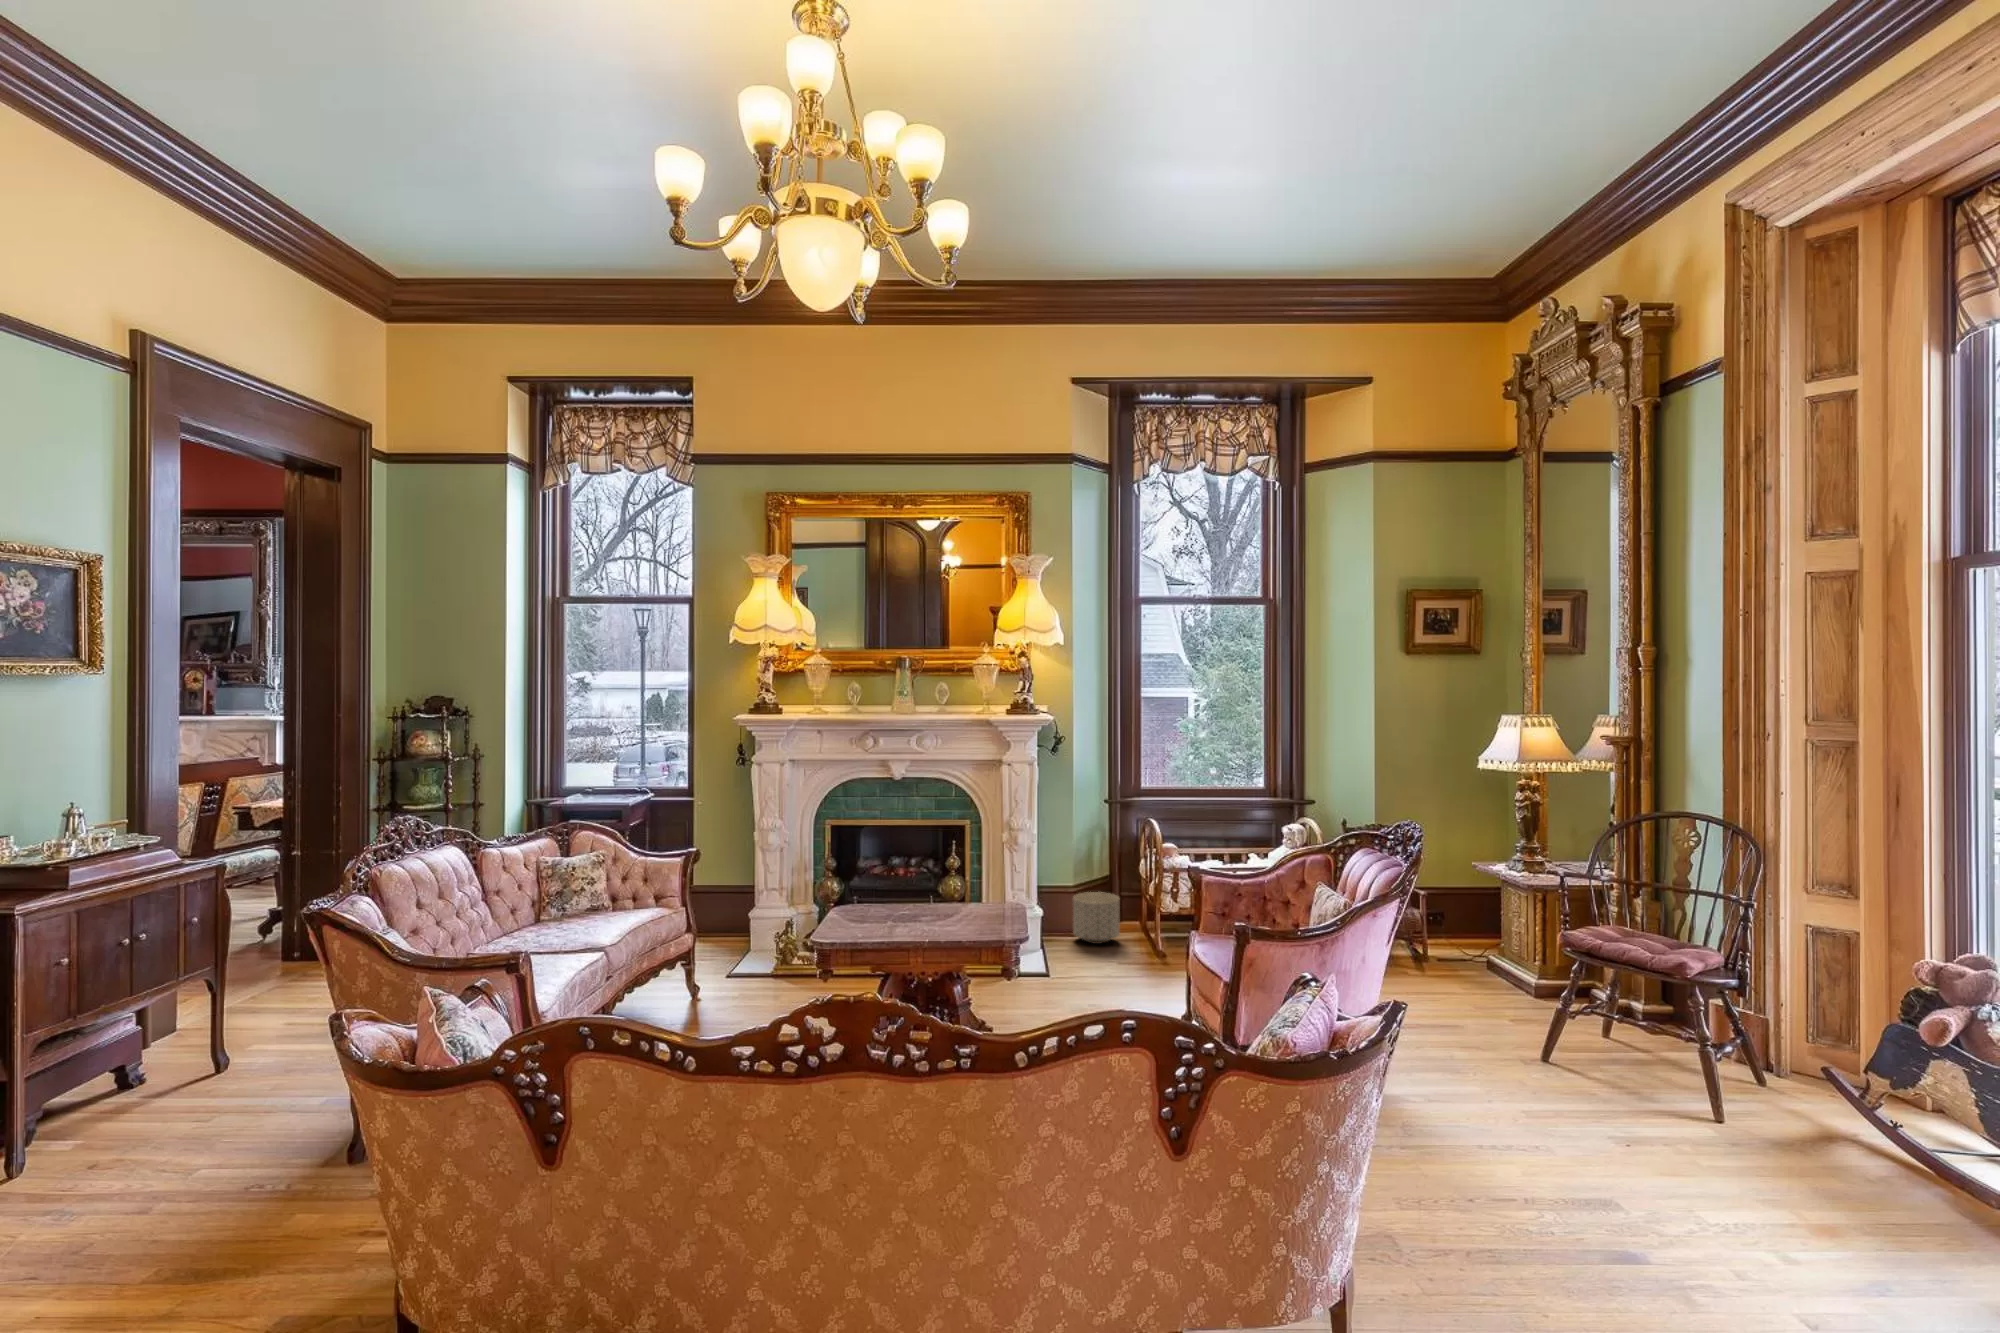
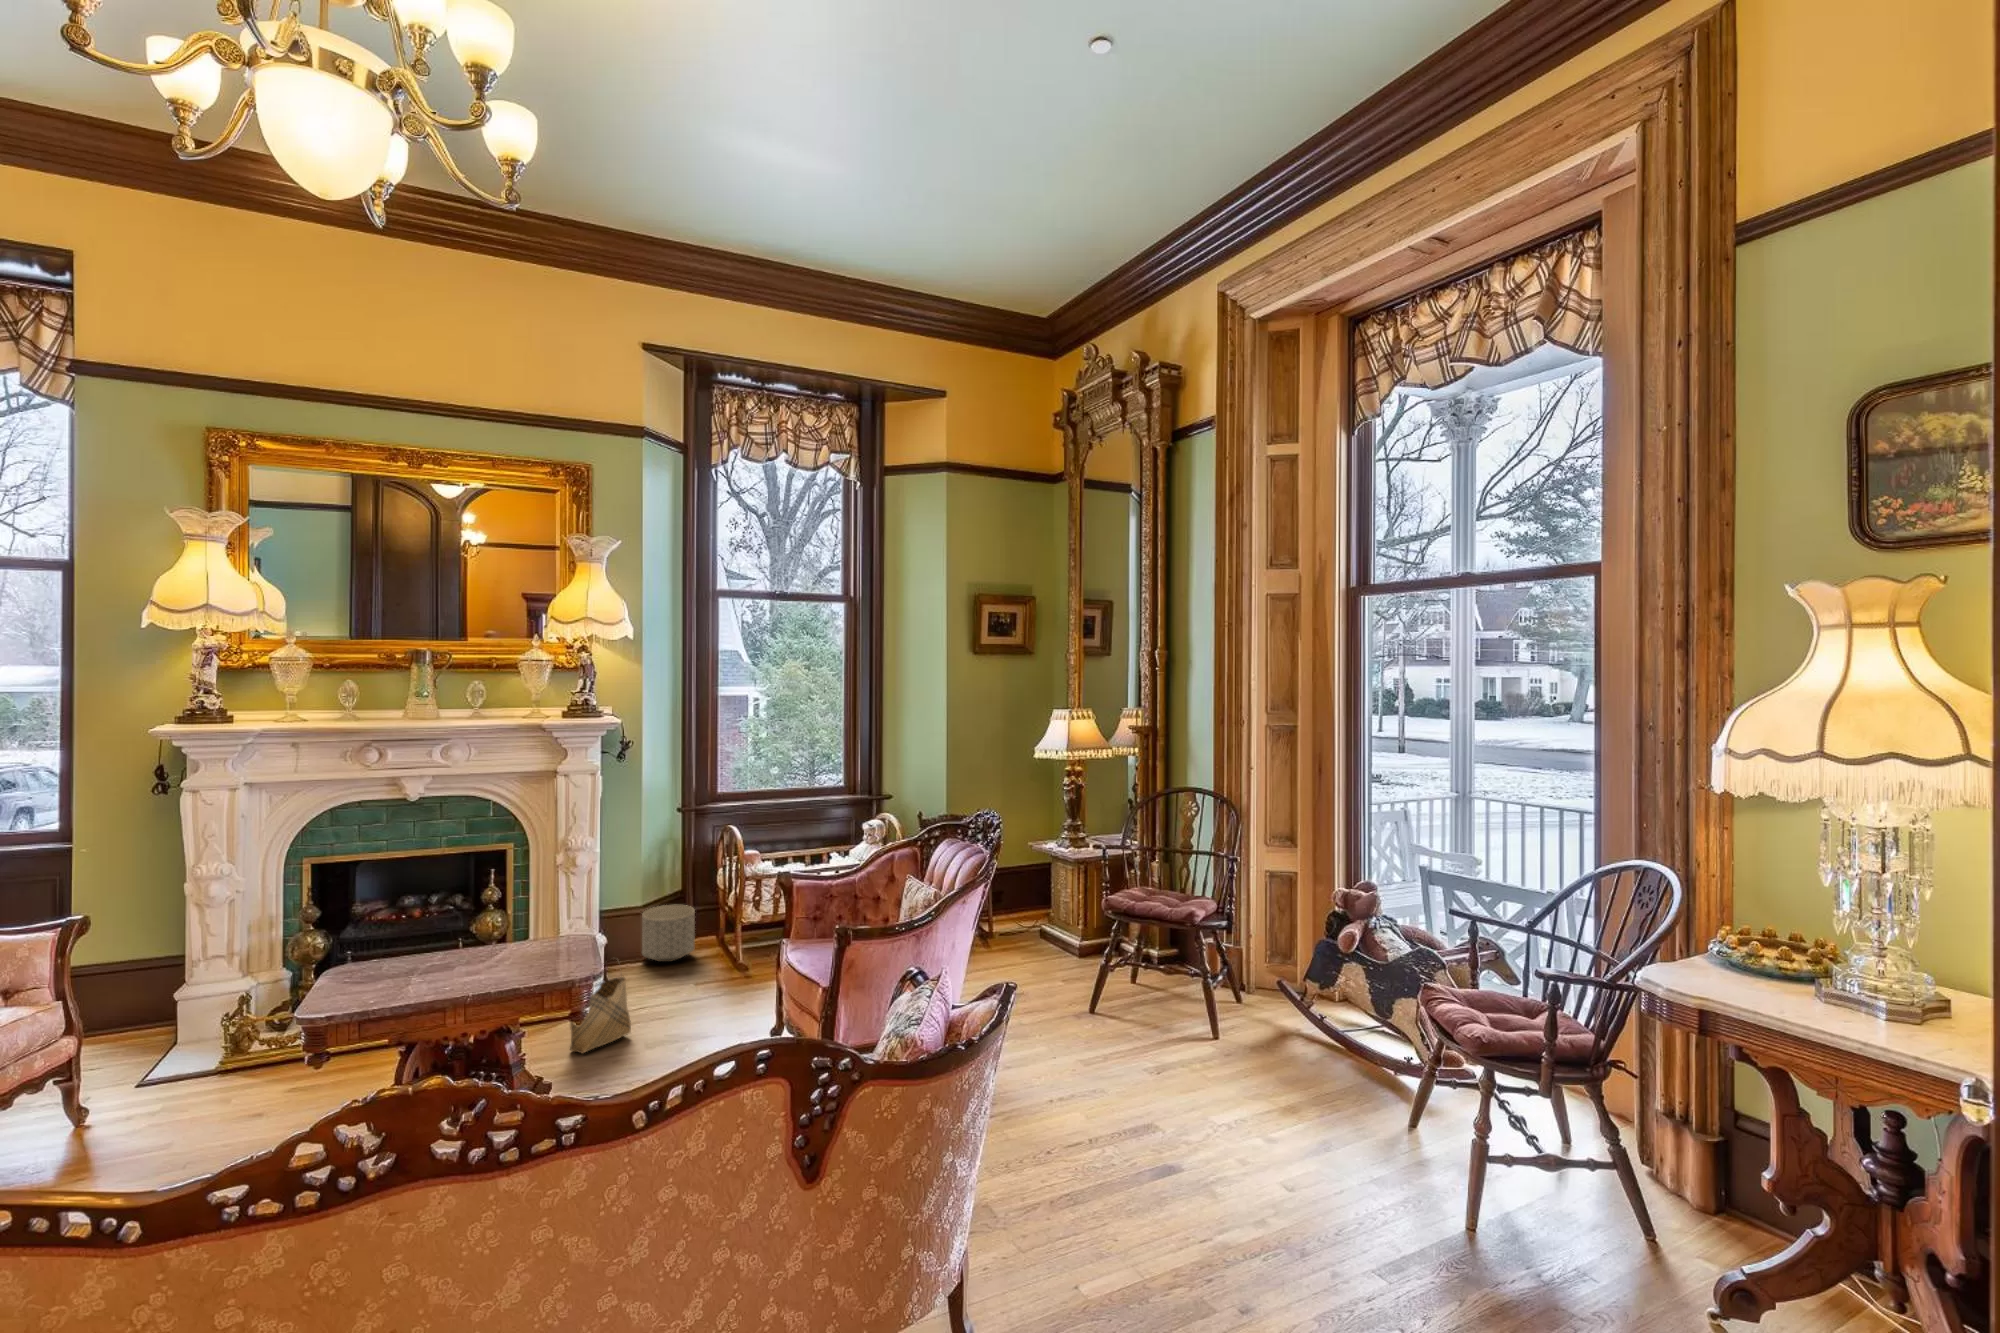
woven basket: none [1007,915,1056,998] -> present [570,975,631,1053]

